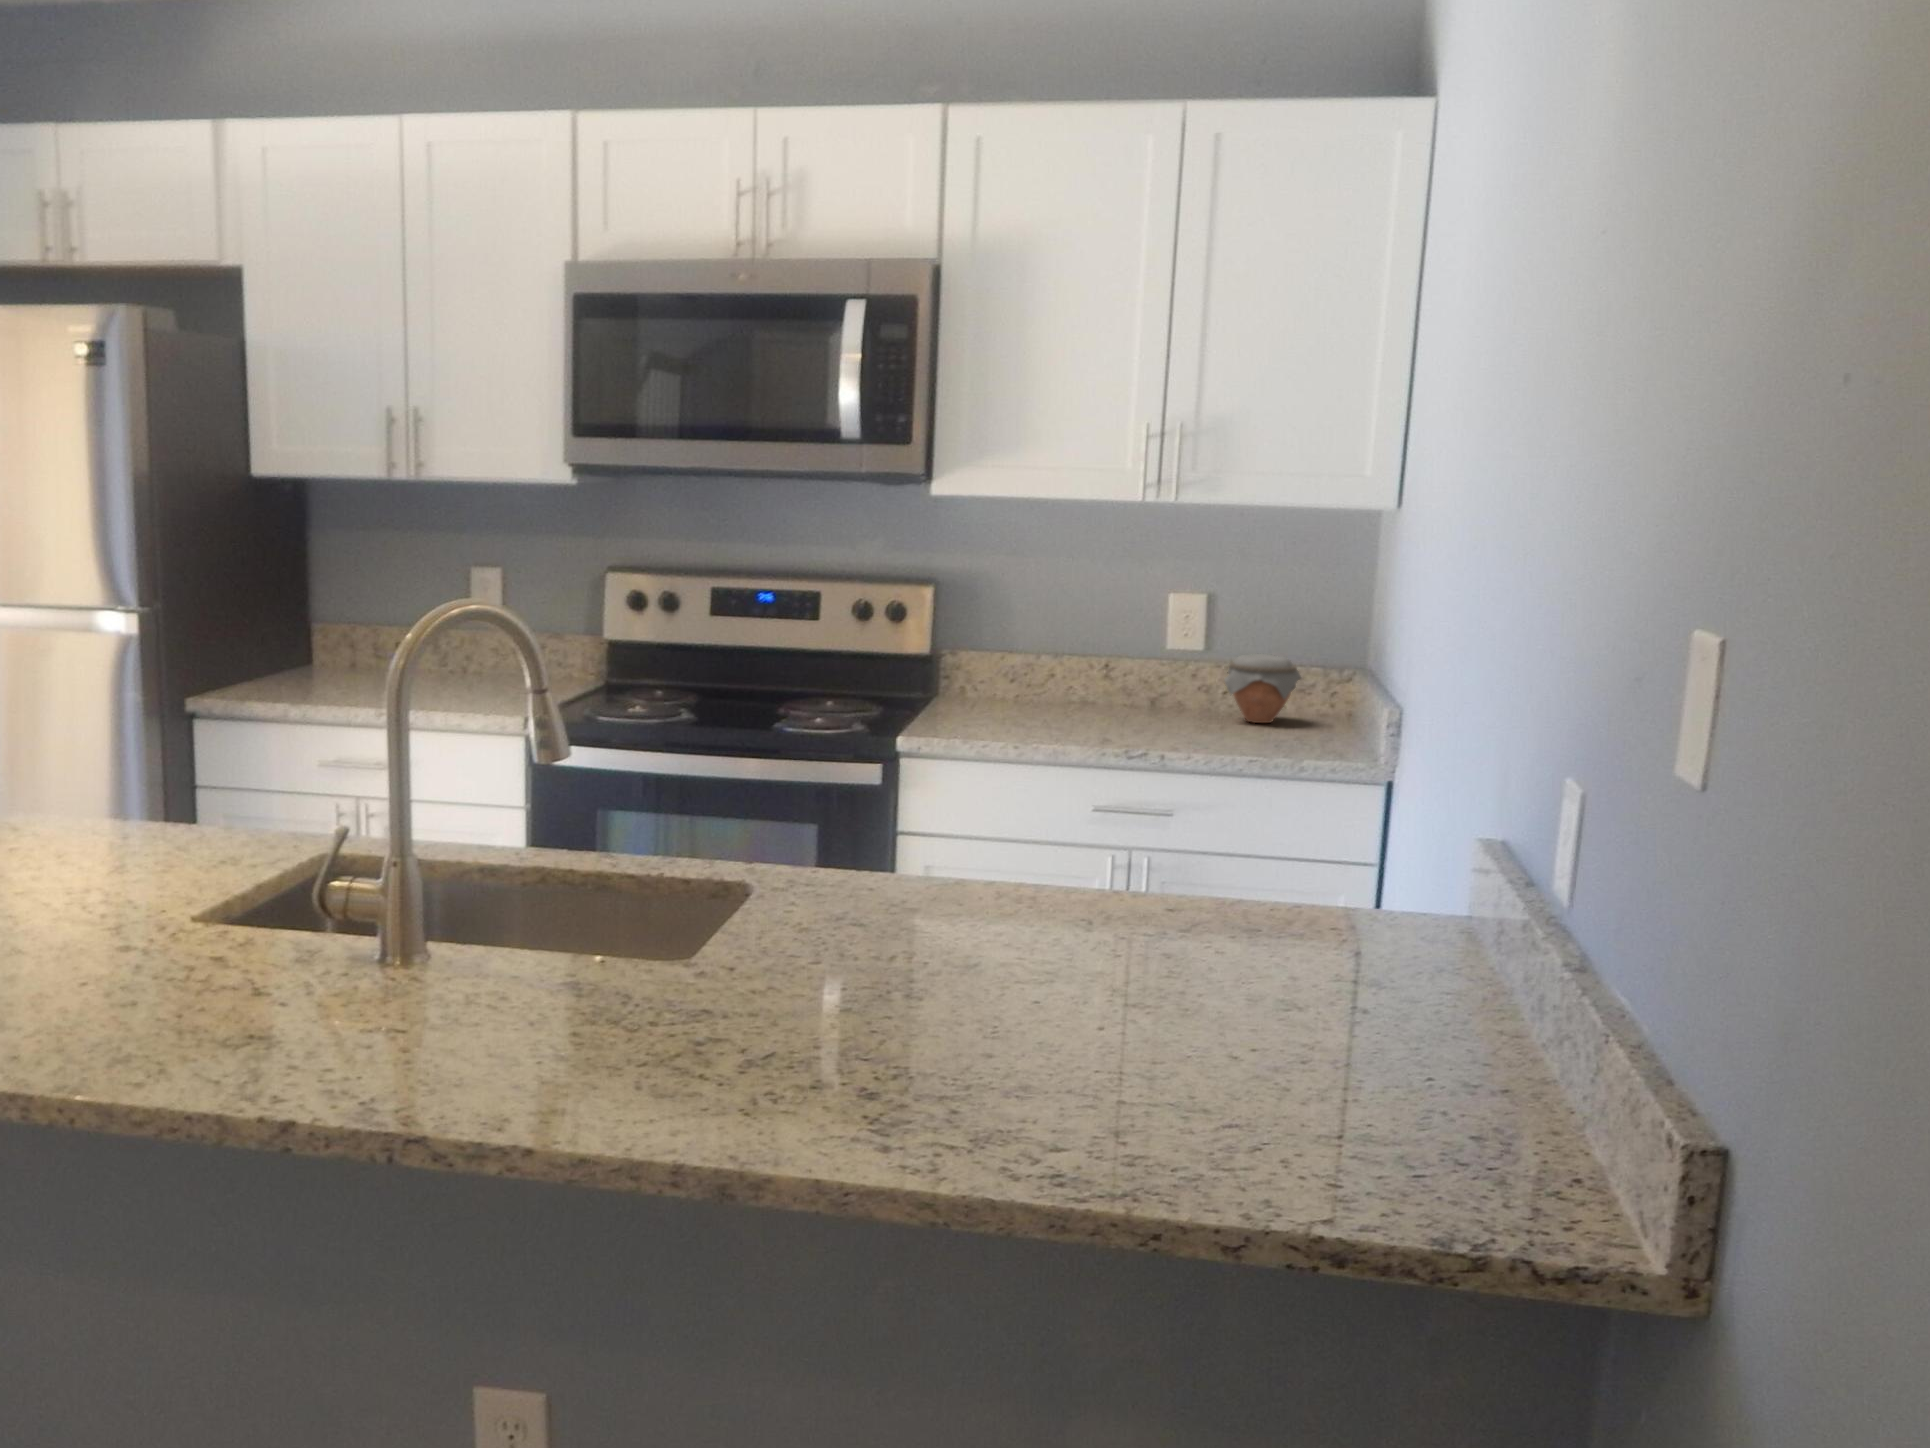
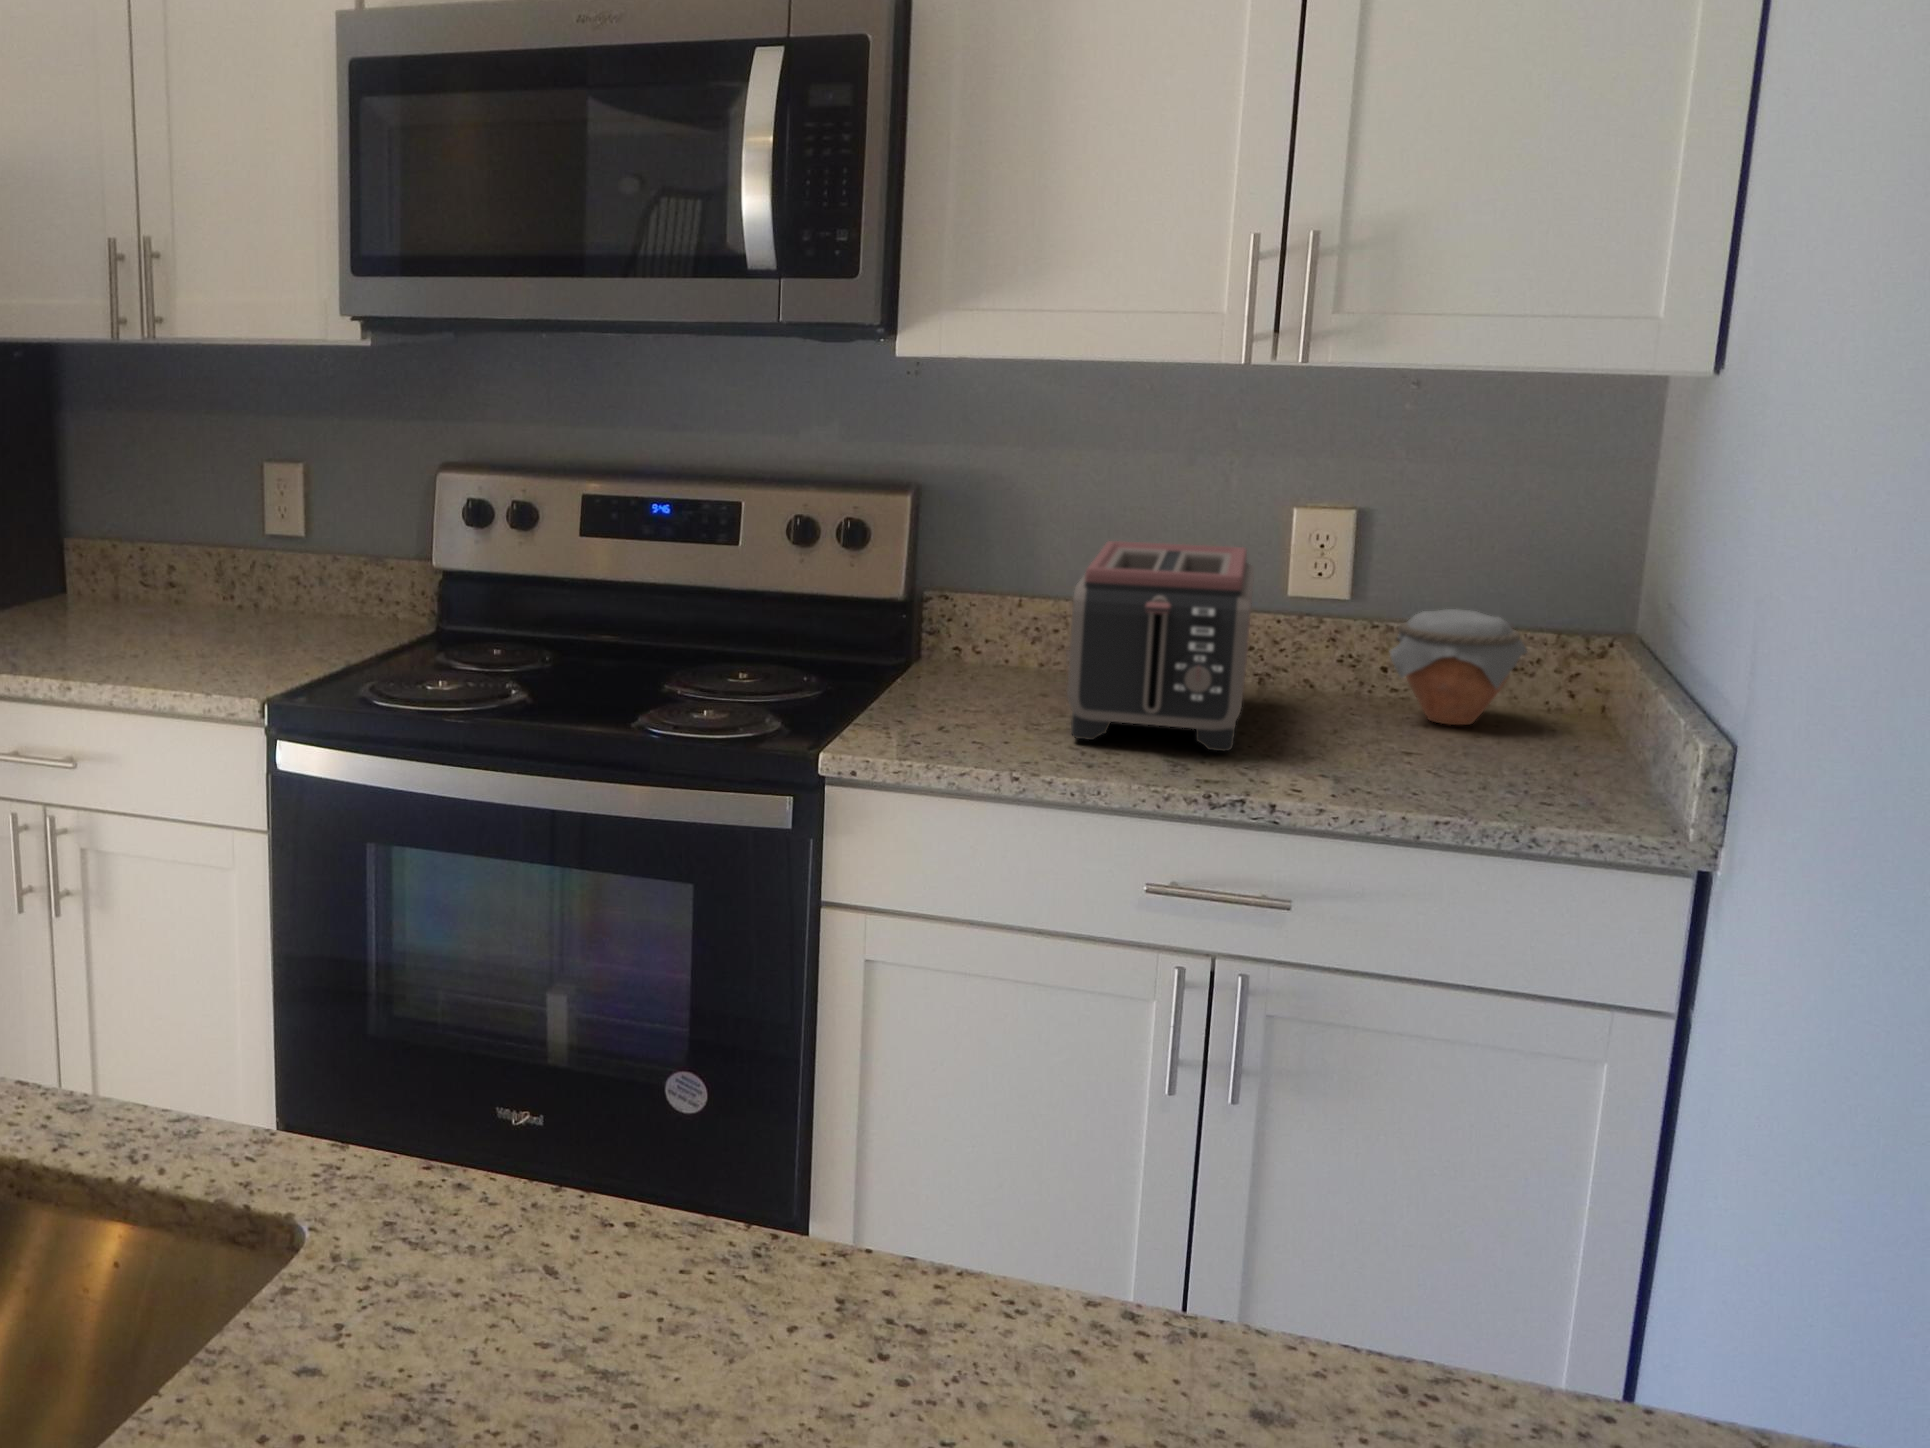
toaster: none [1041,614,1147,735] -> present [1067,541,1254,751]

